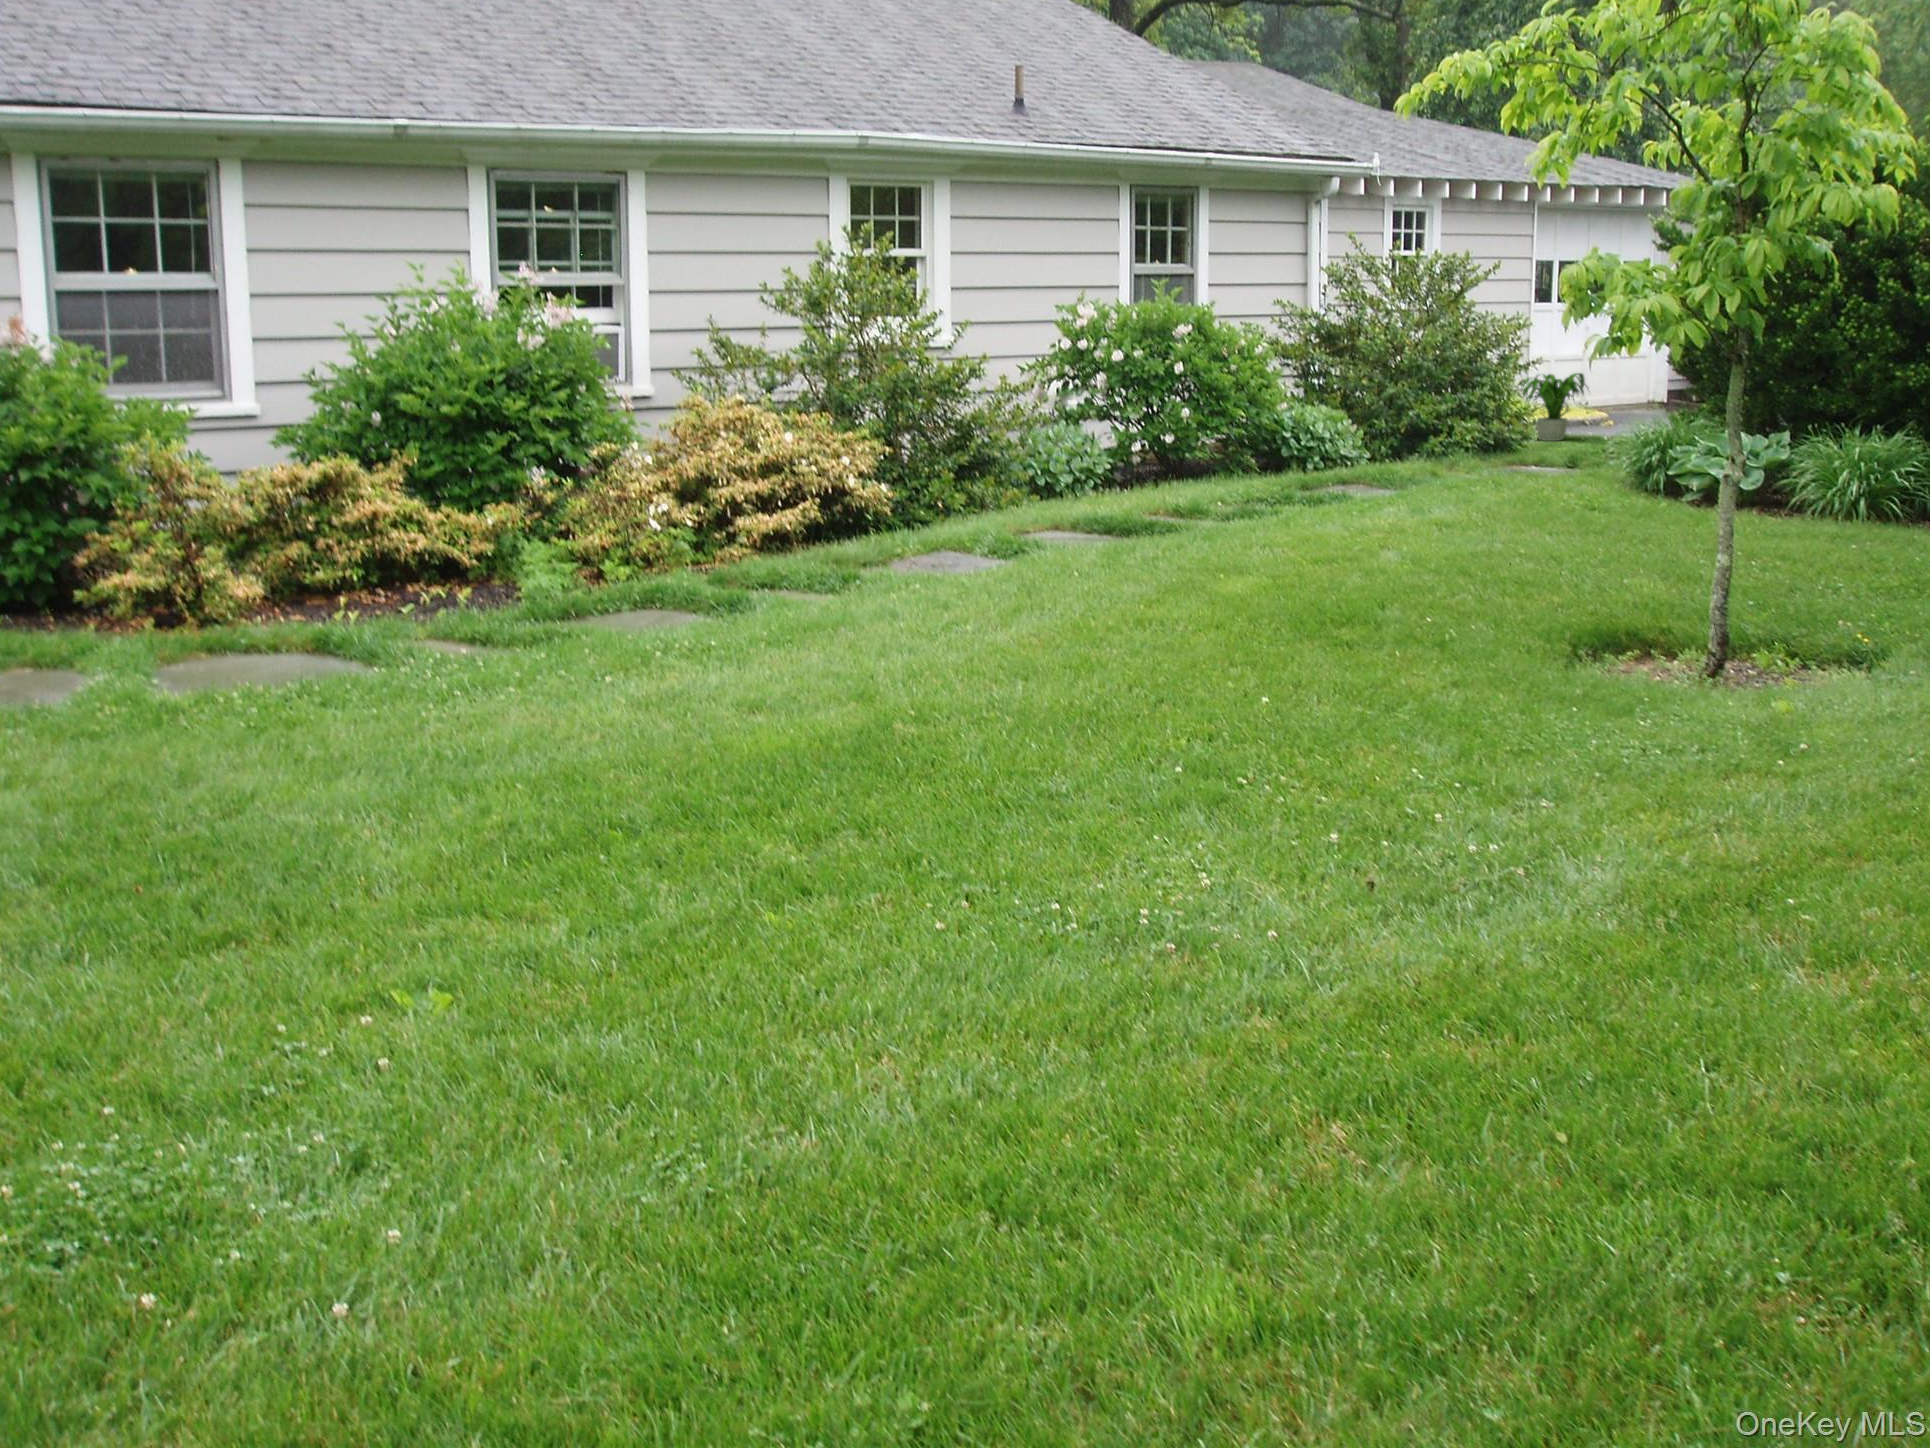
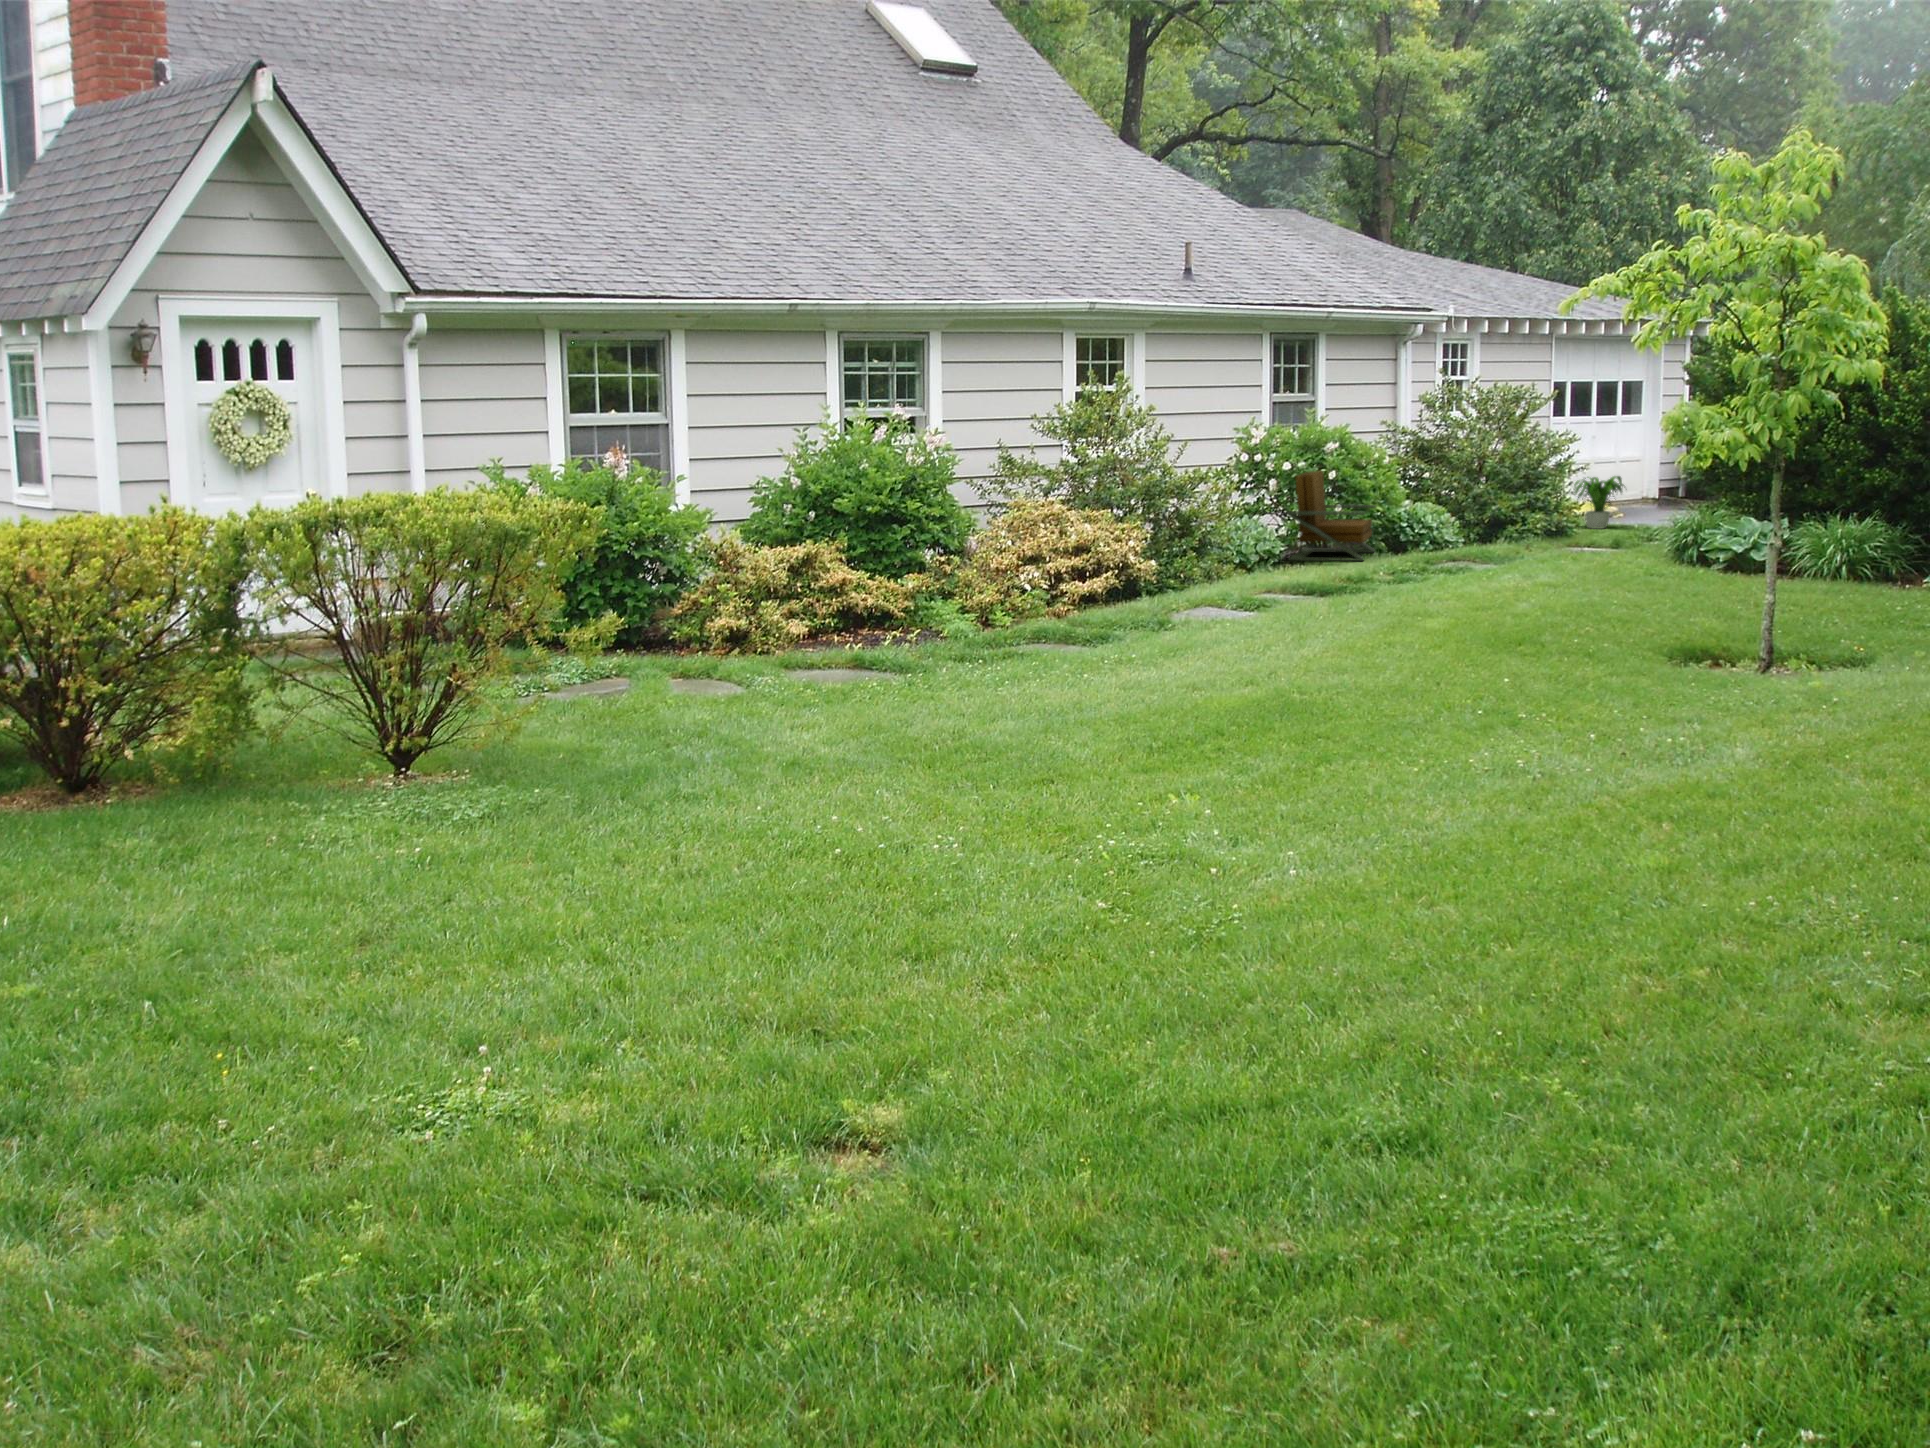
lounge chair: none [1112,362,1241,484] -> present [1287,470,1376,561]

